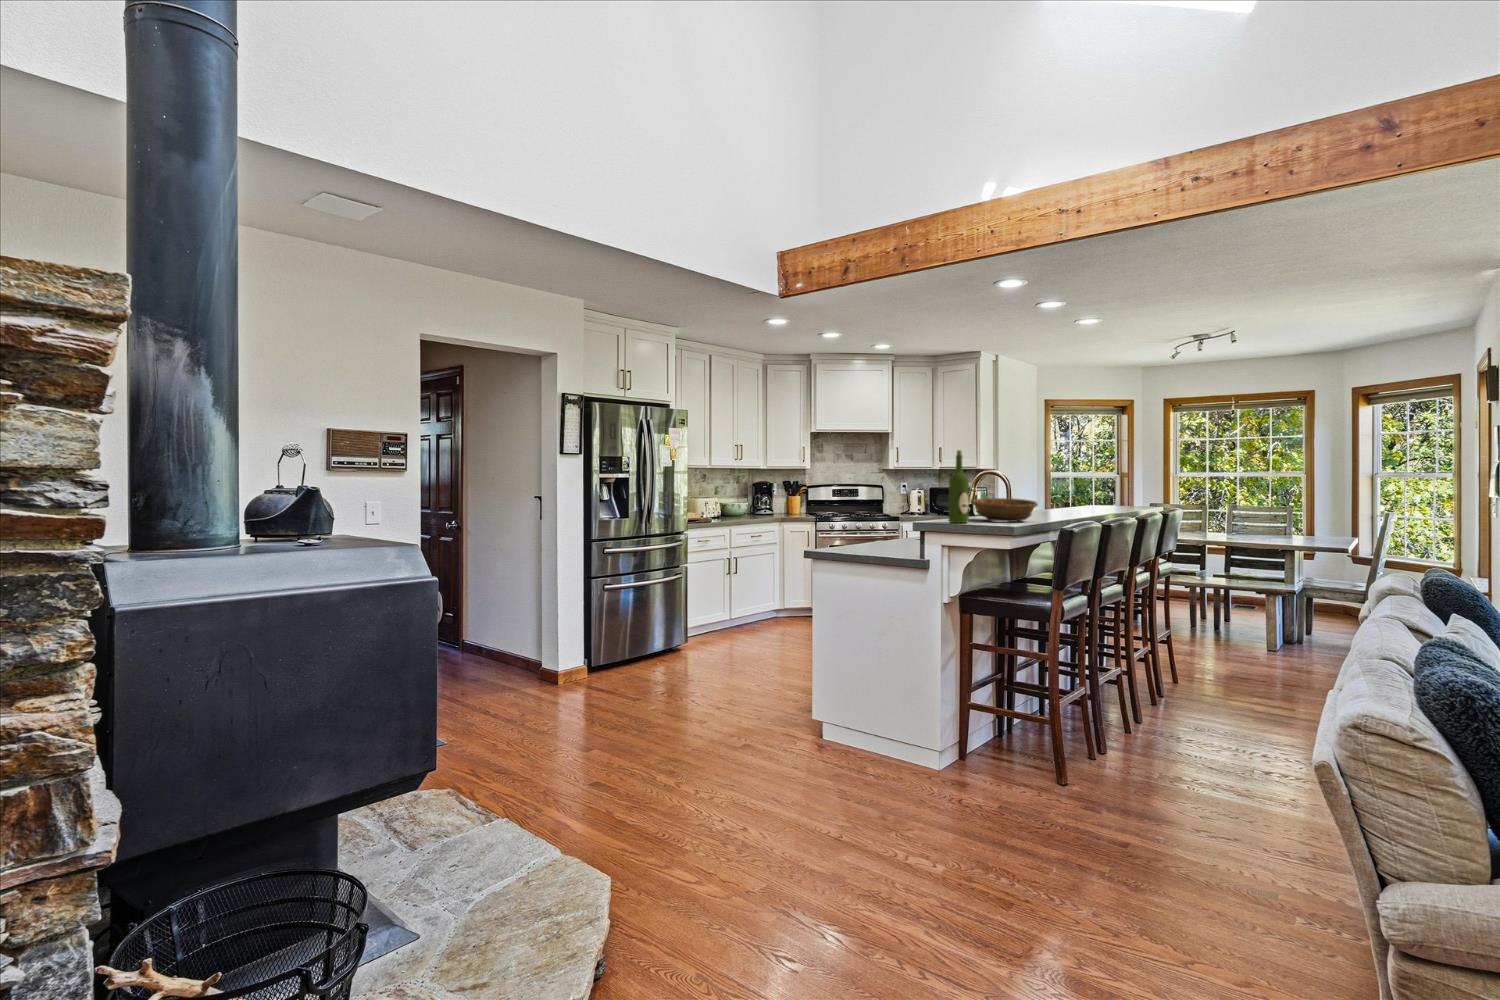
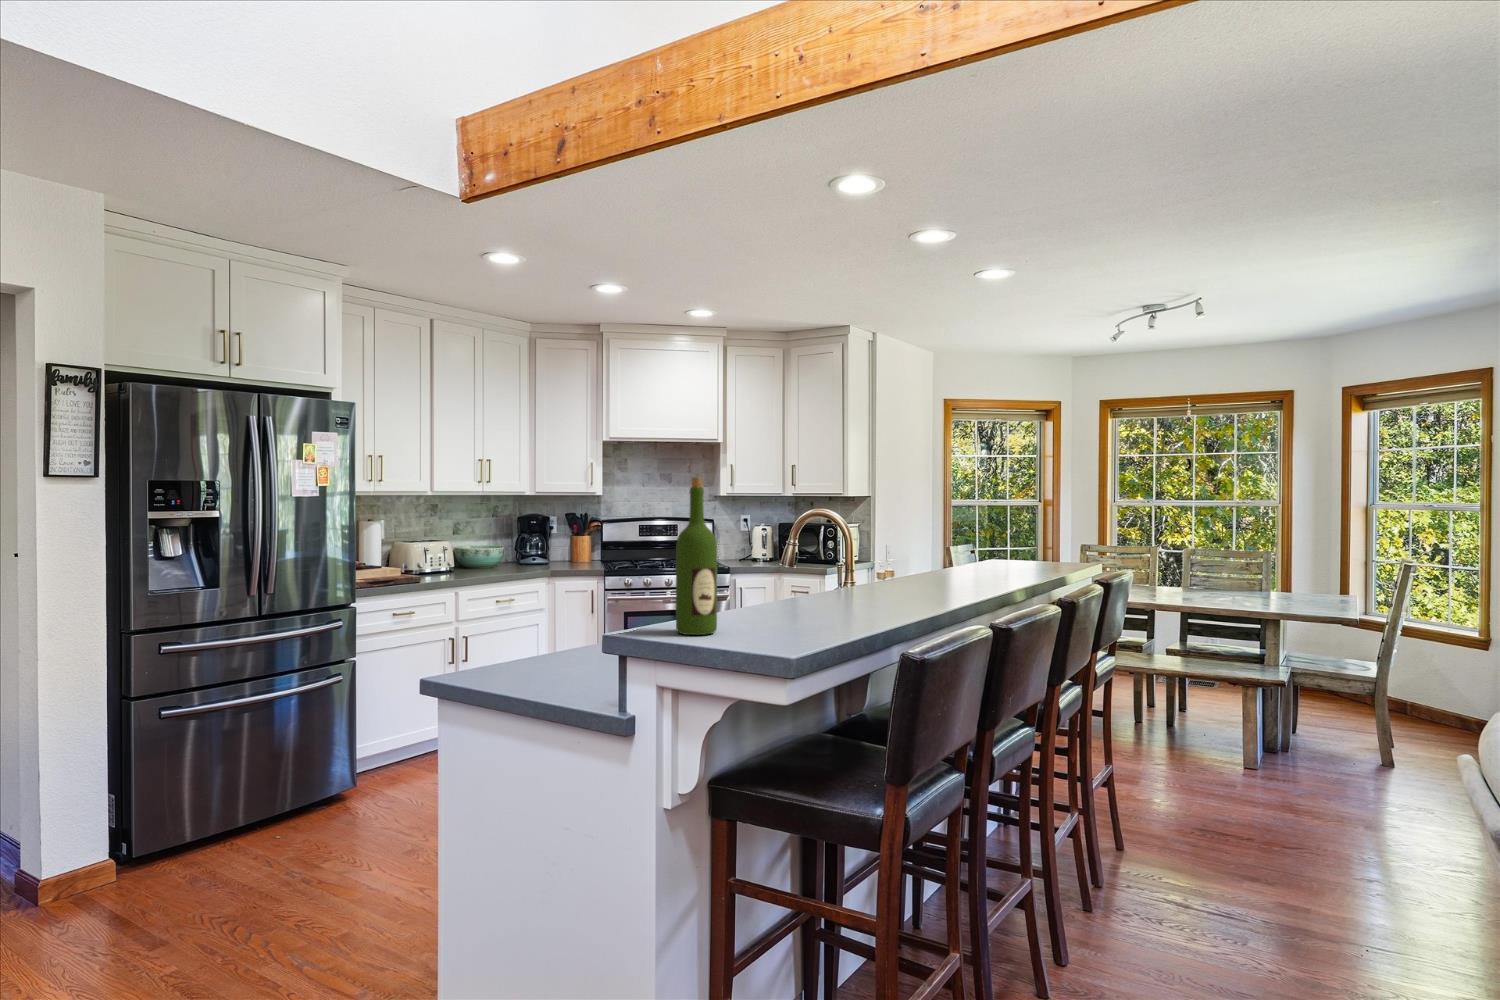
decorative bowl: present [971,498,1038,522] -> none [741,569,869,623]

